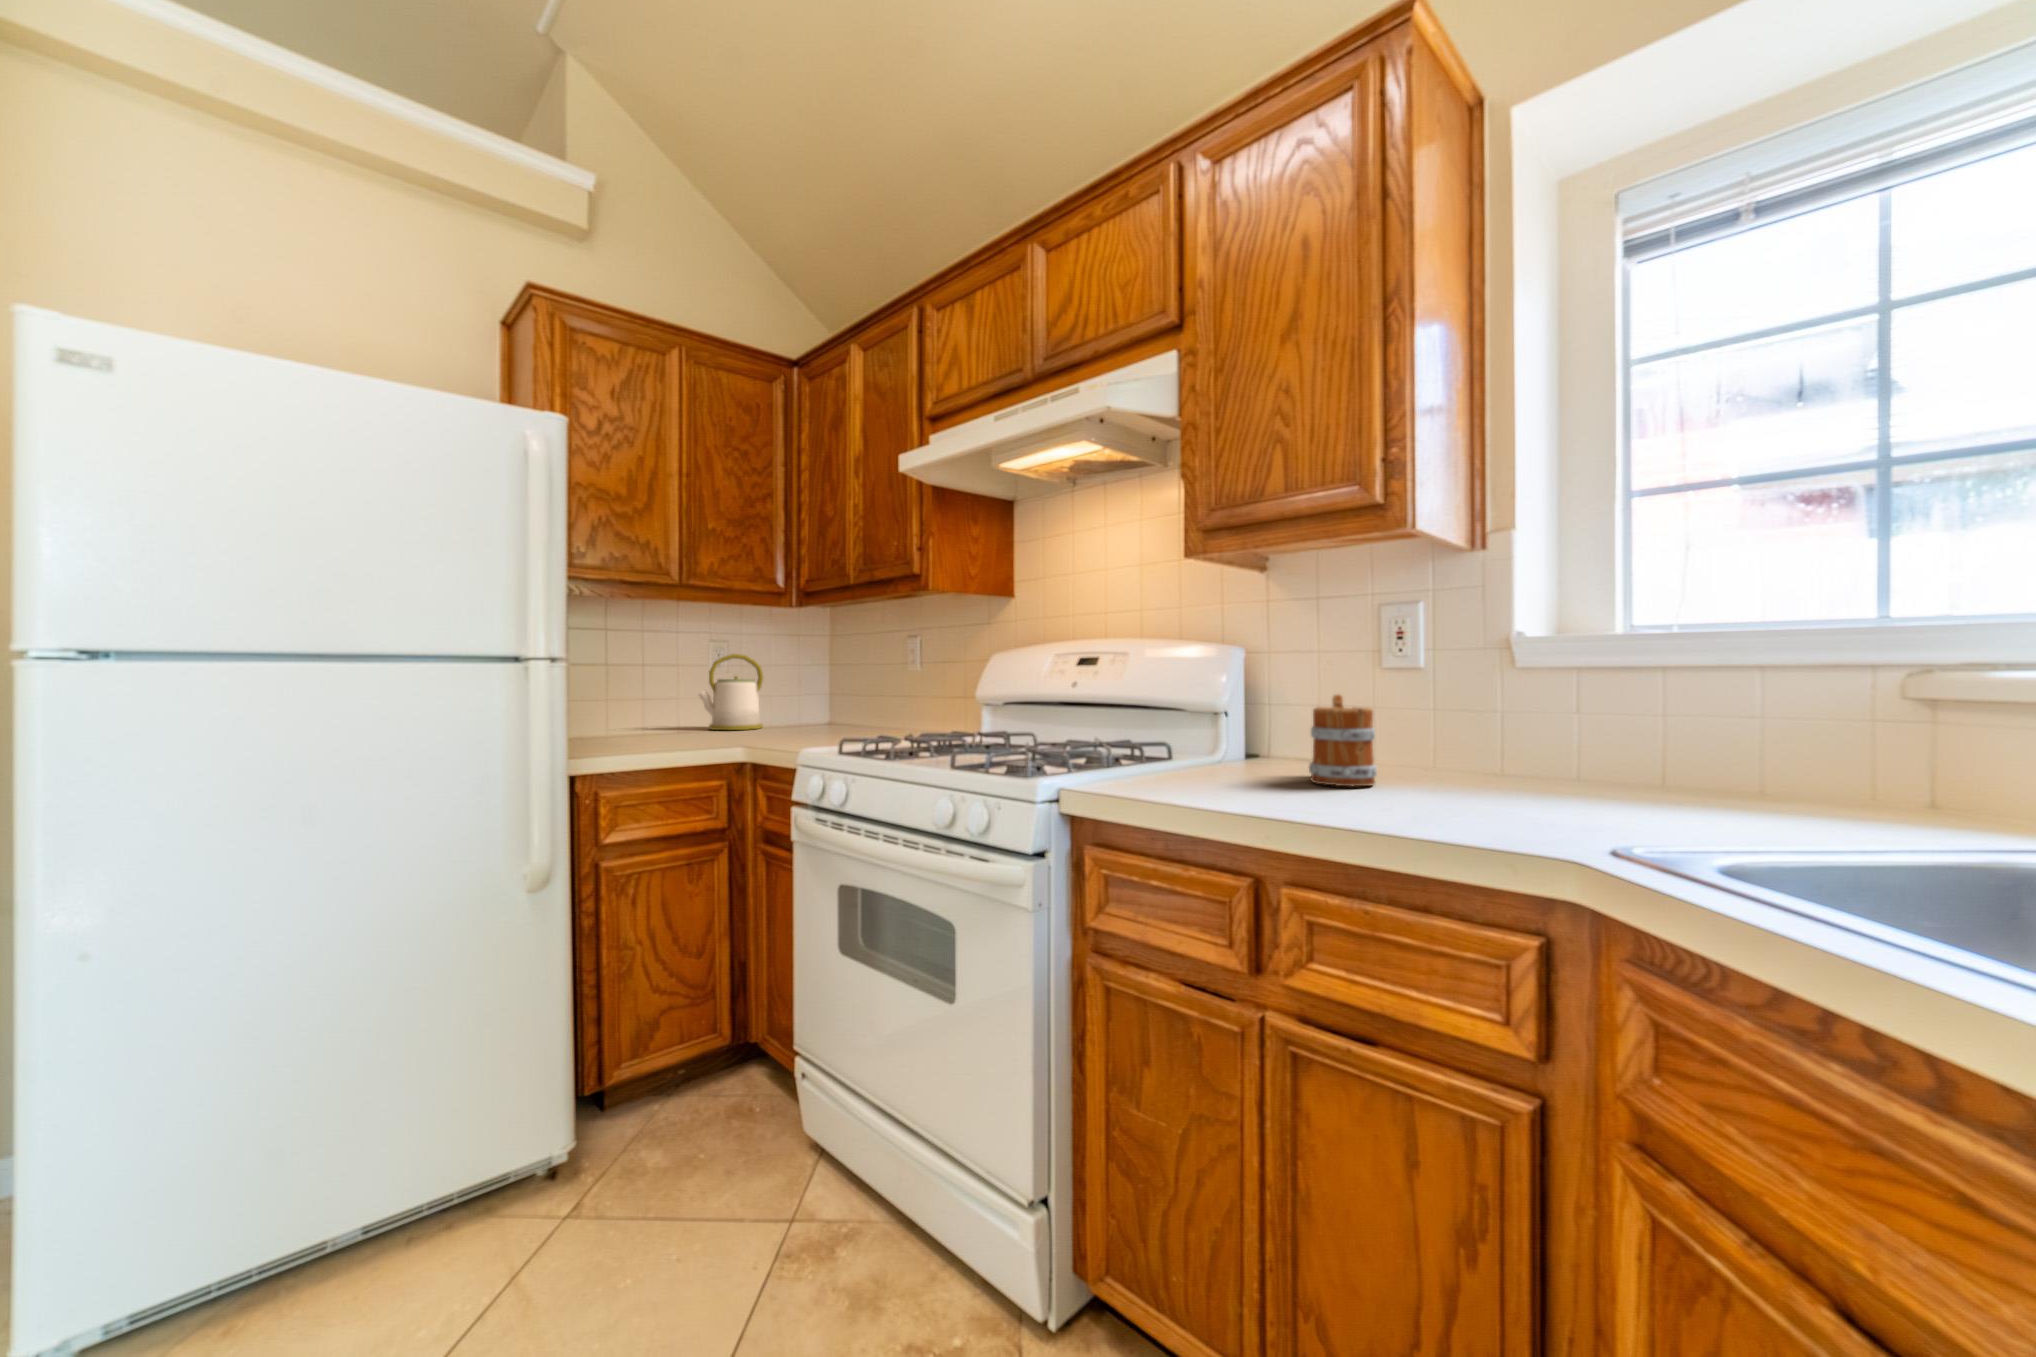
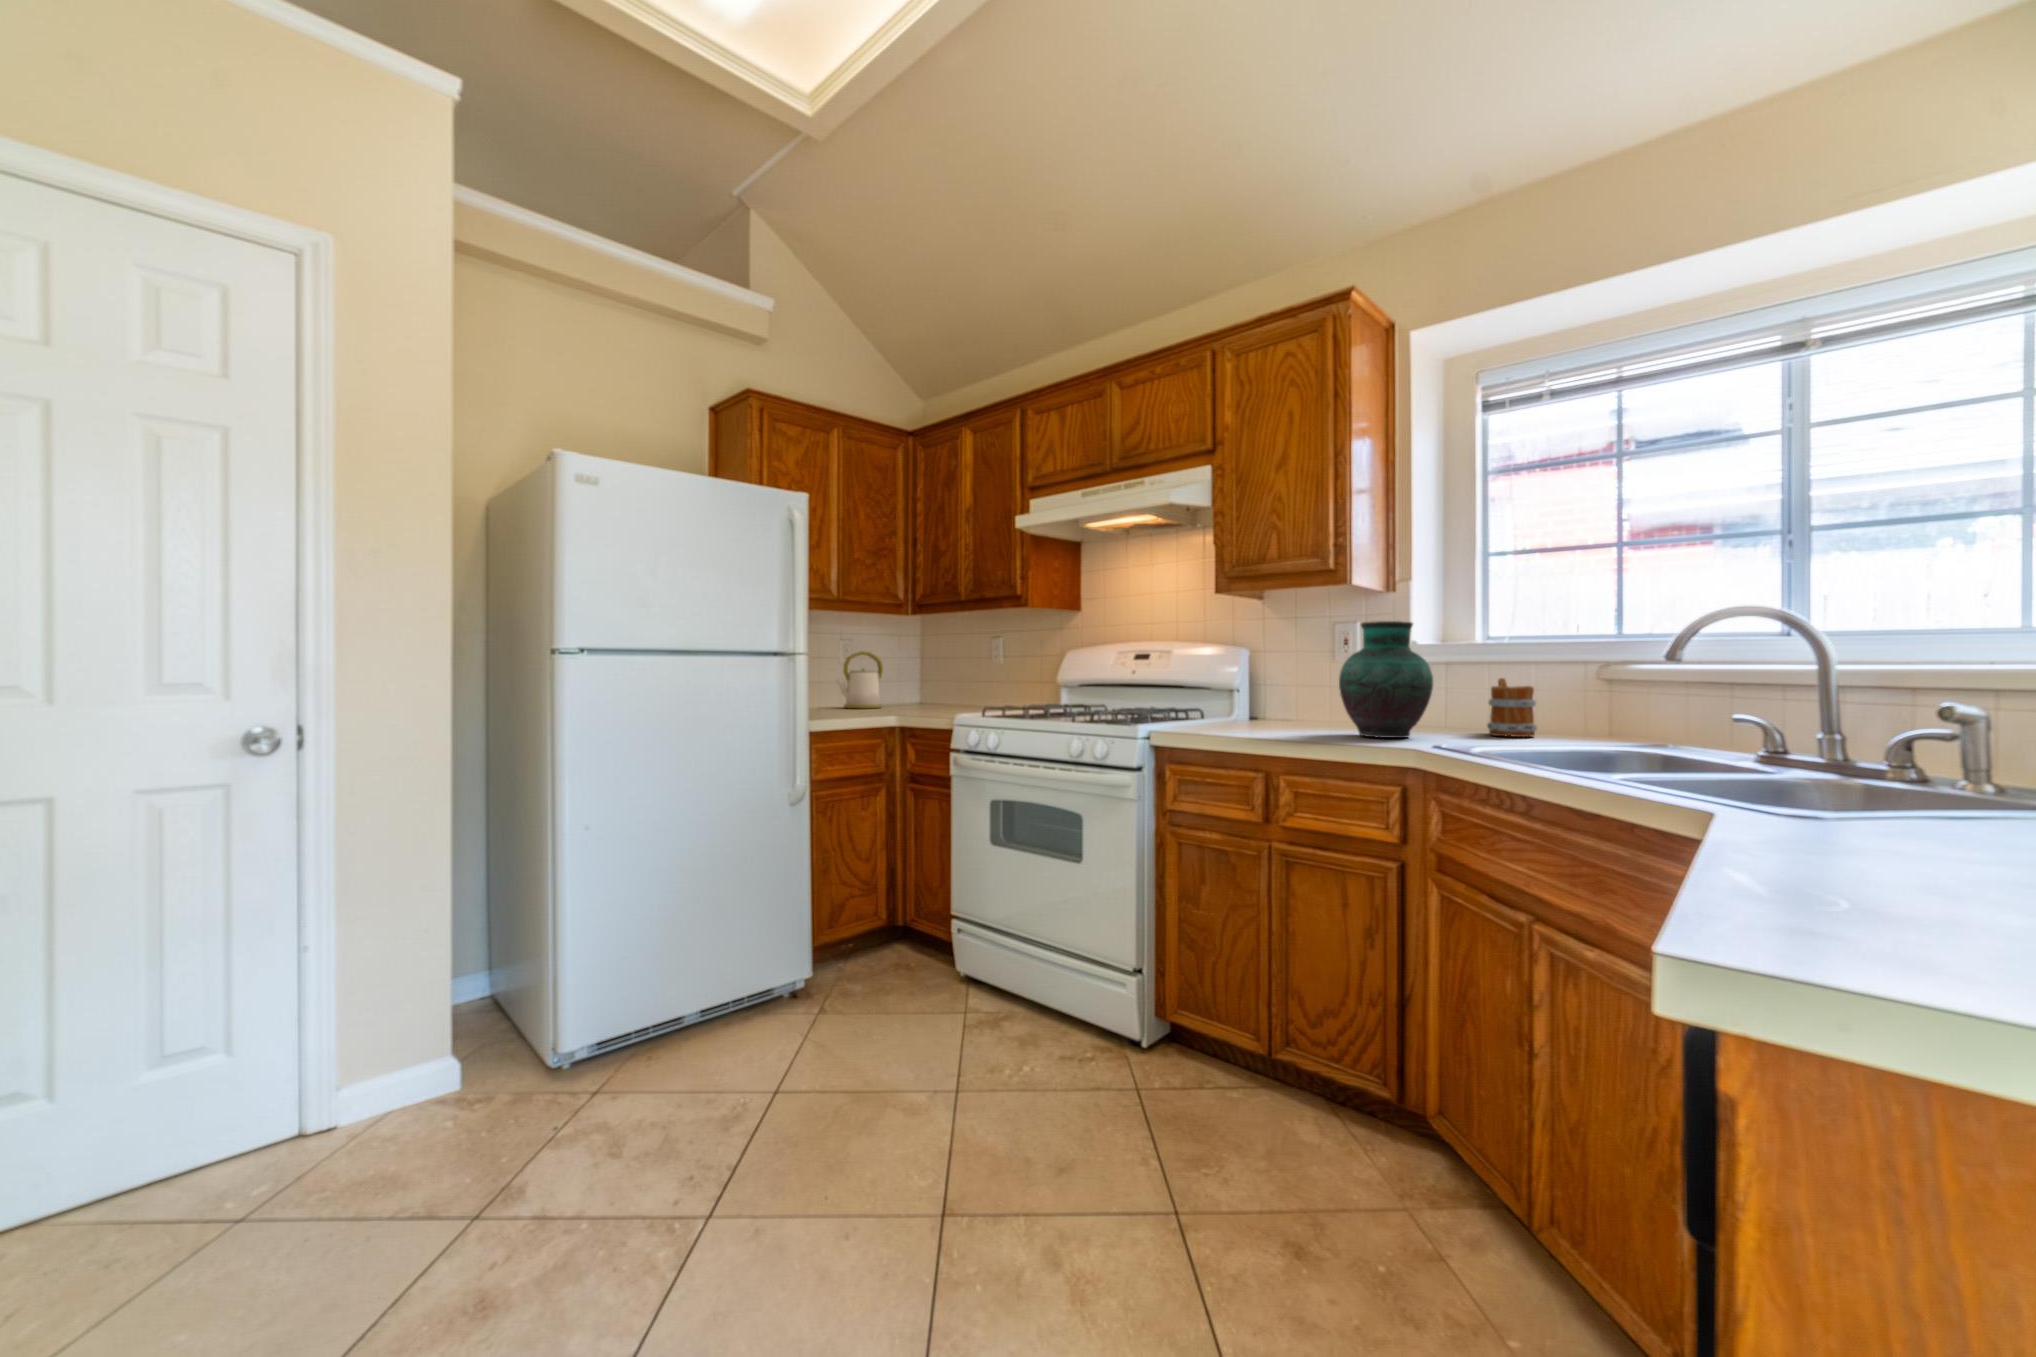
vase: none [1395,592,1586,820] -> present [1339,621,1433,738]
mug: present [1309,695,1377,786] -> present [1487,678,1537,737]

